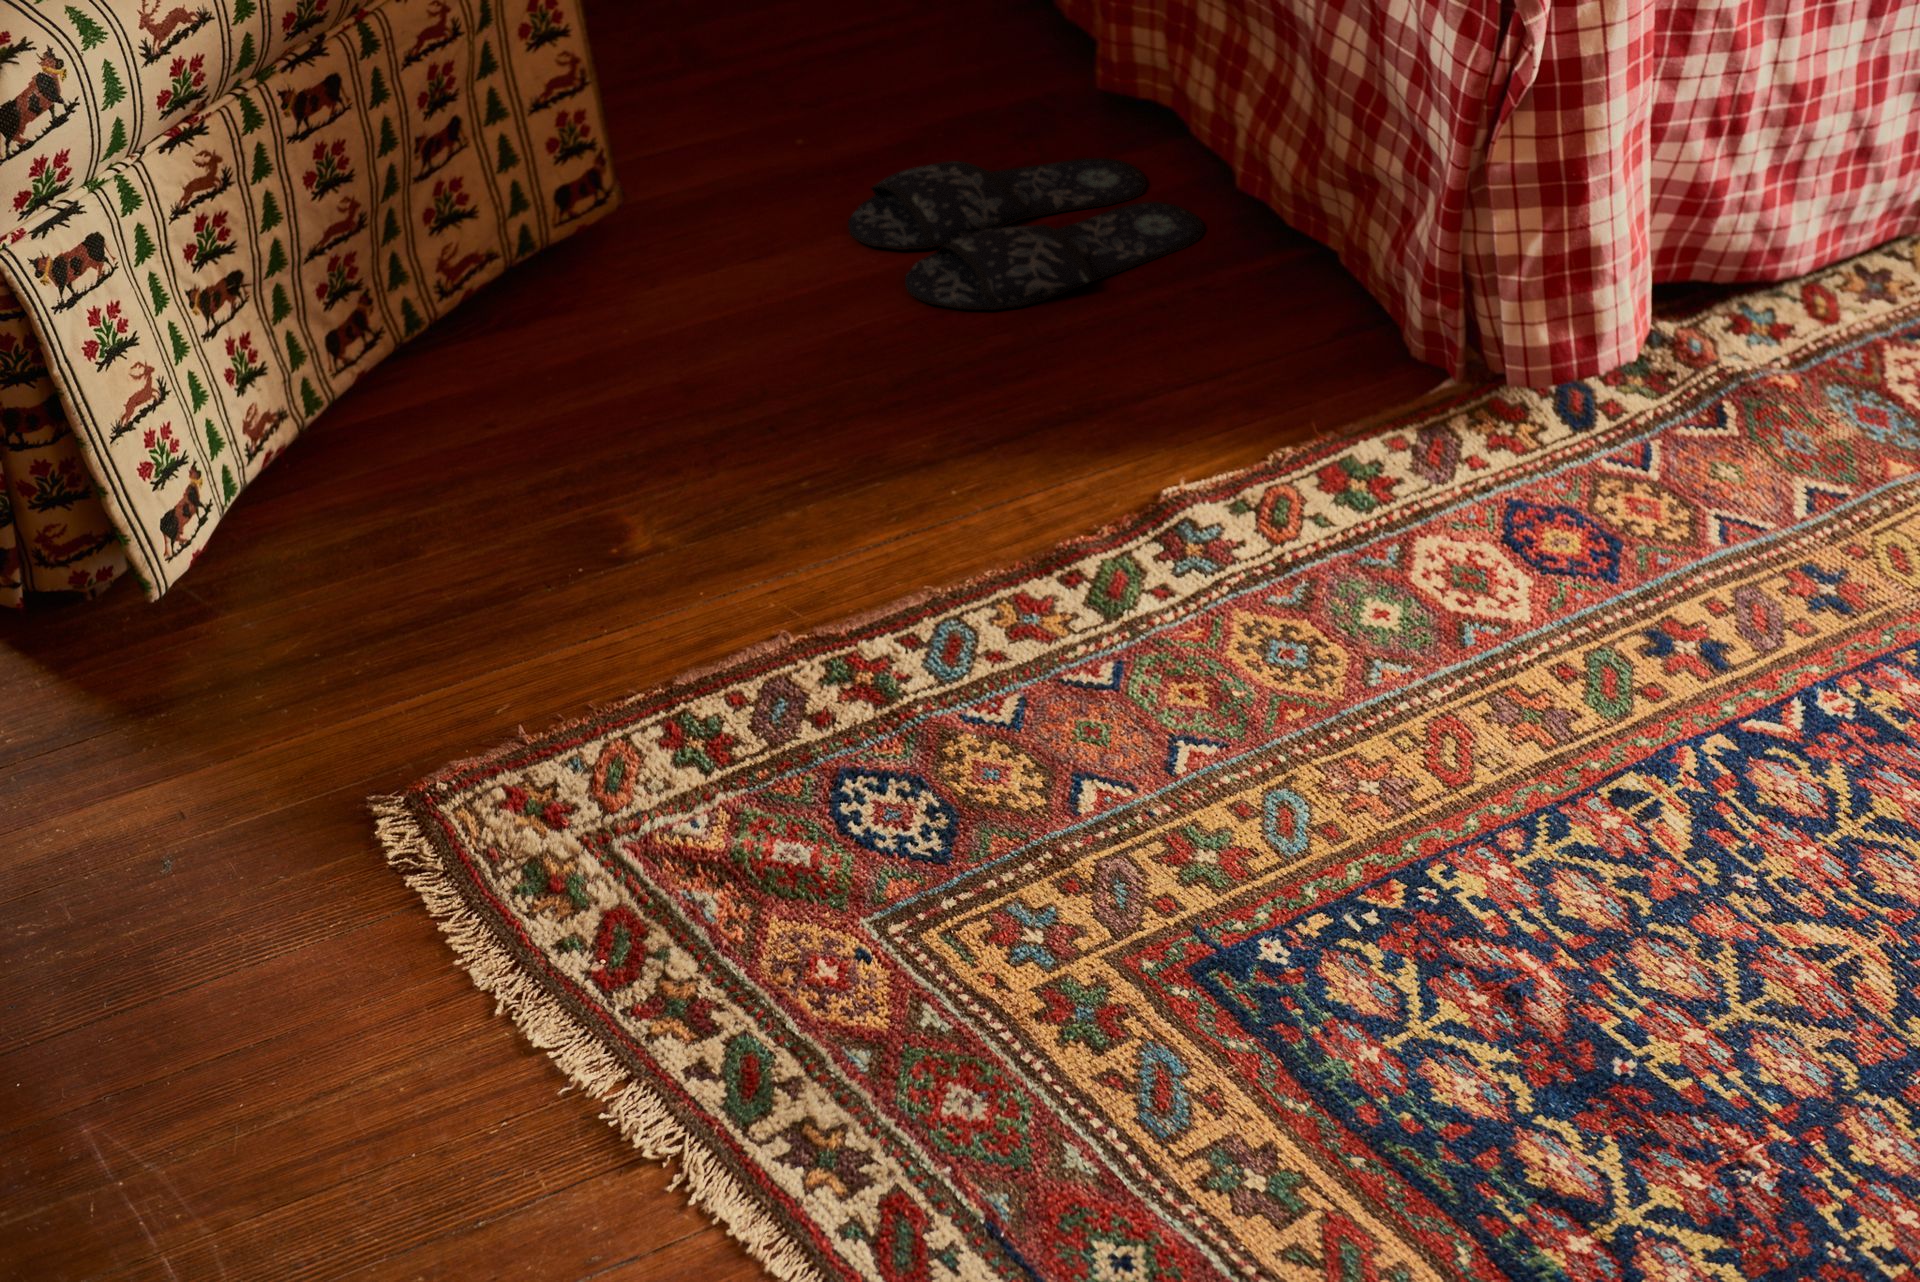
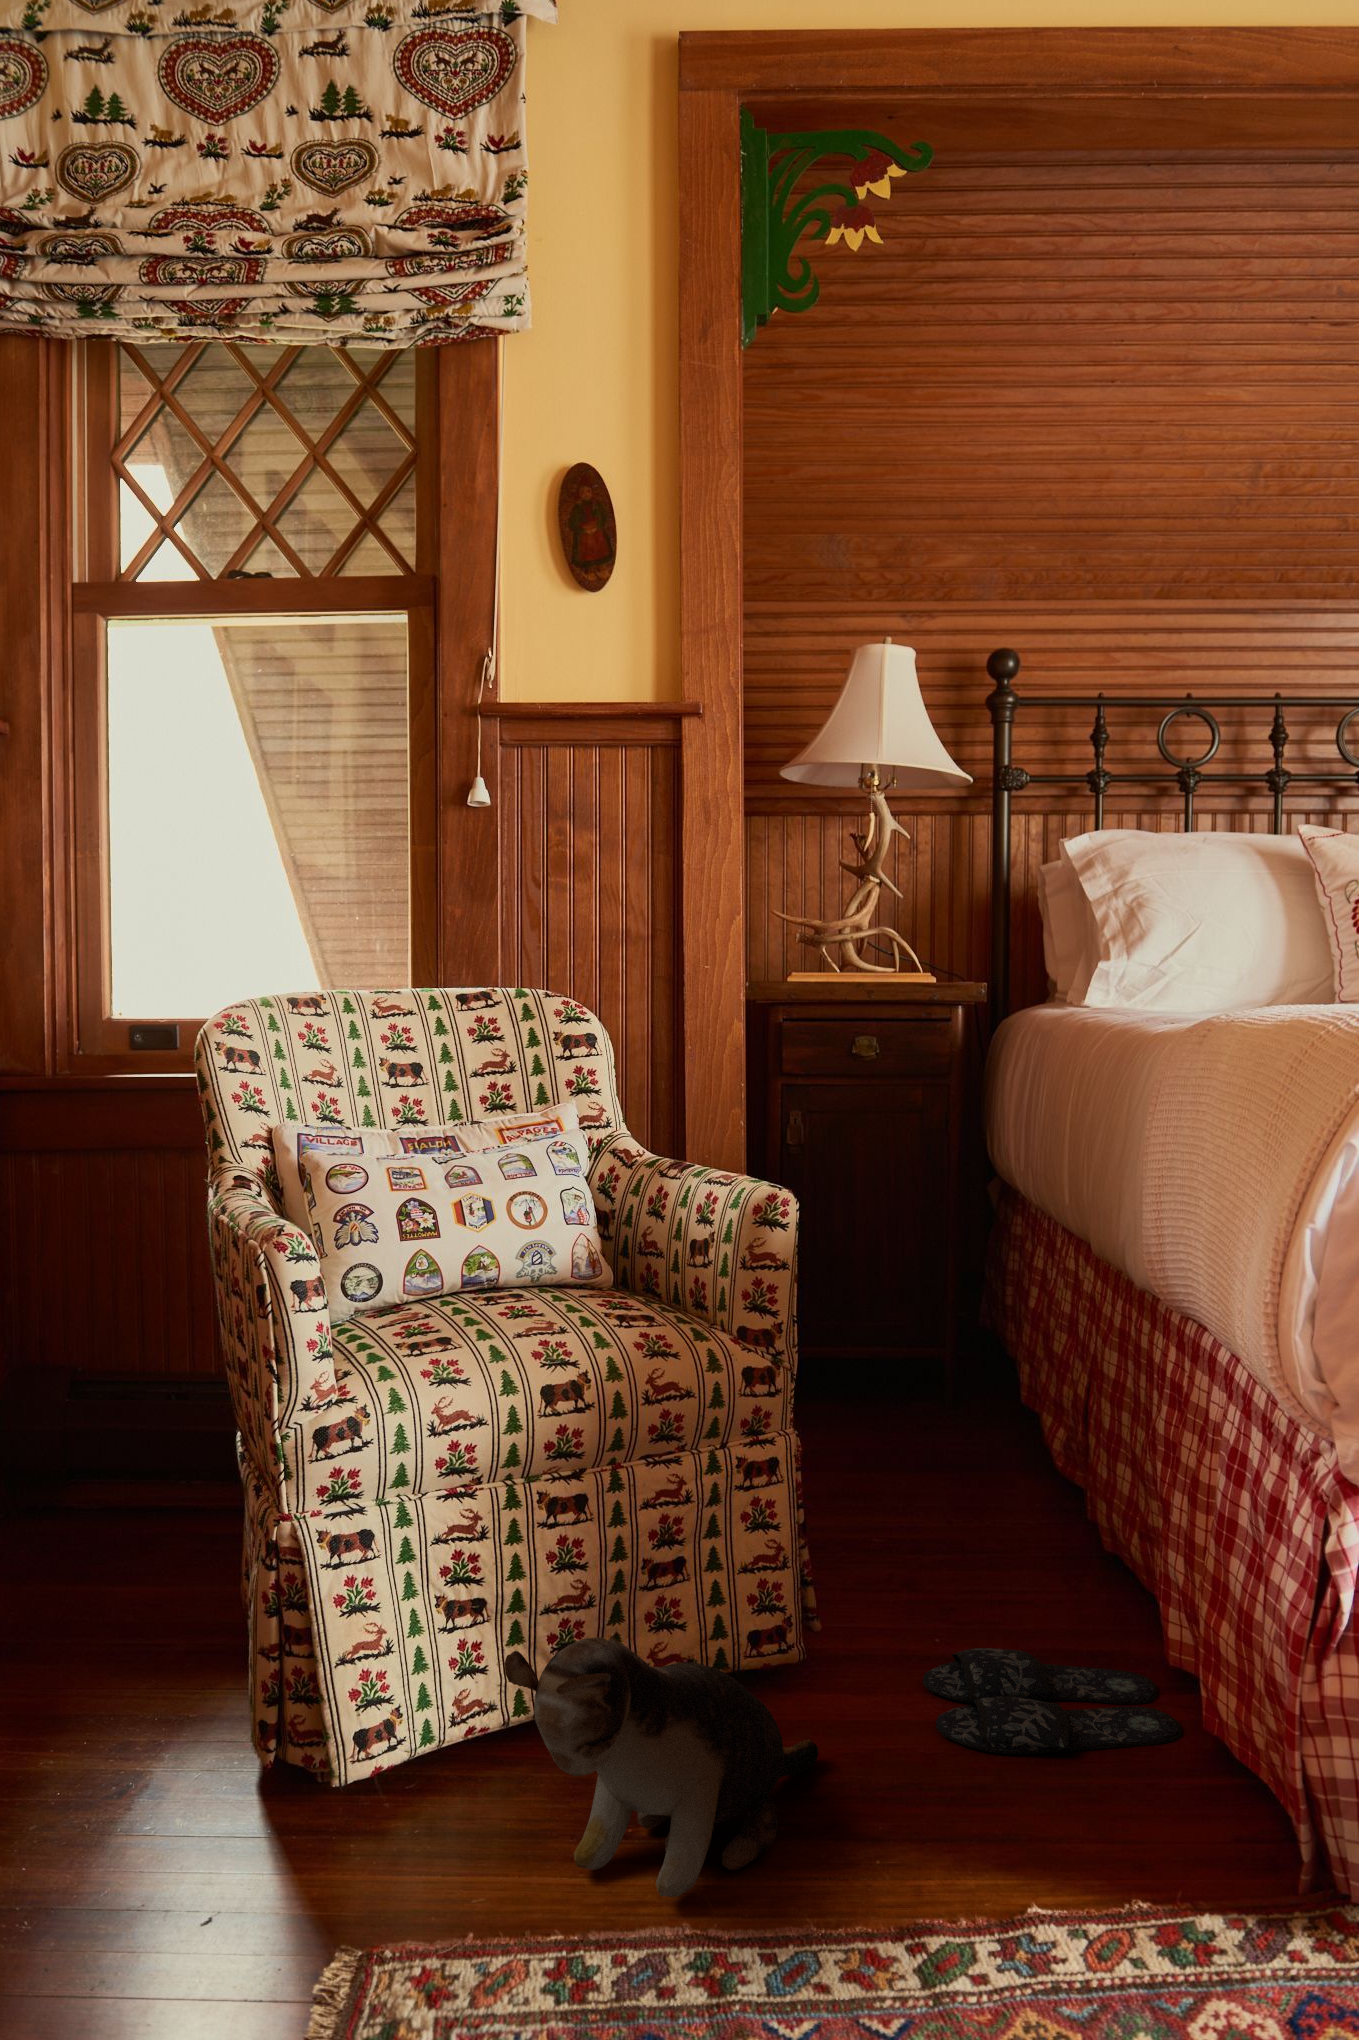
plush toy: none [496,302,823,610] -> present [504,1636,818,1897]

